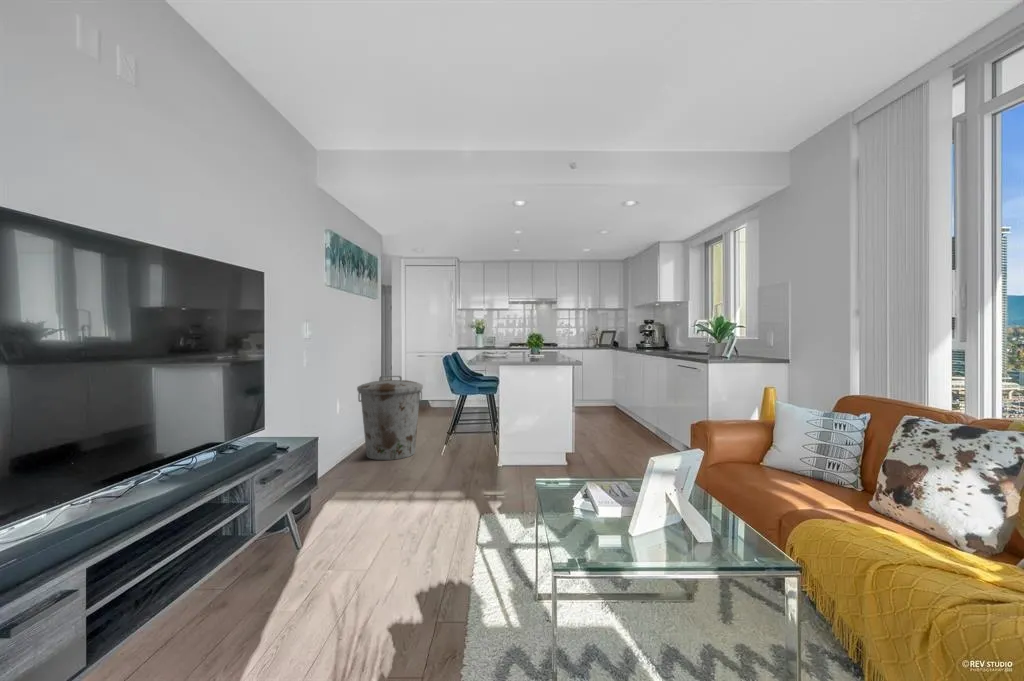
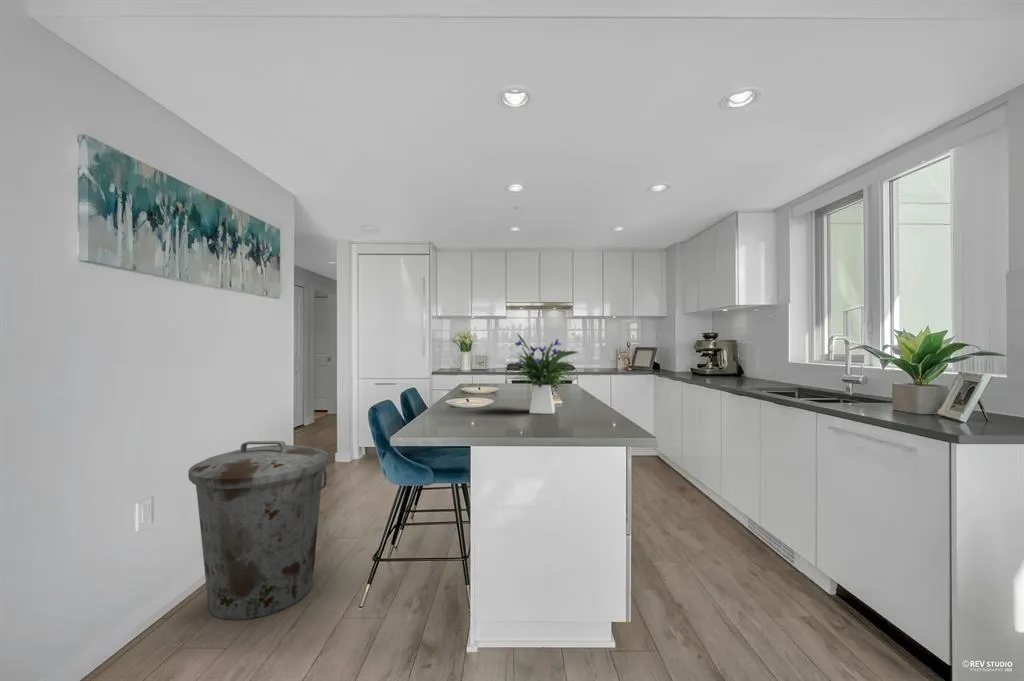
flower arrangement: none [516,319,555,361] -> present [512,335,577,414]

